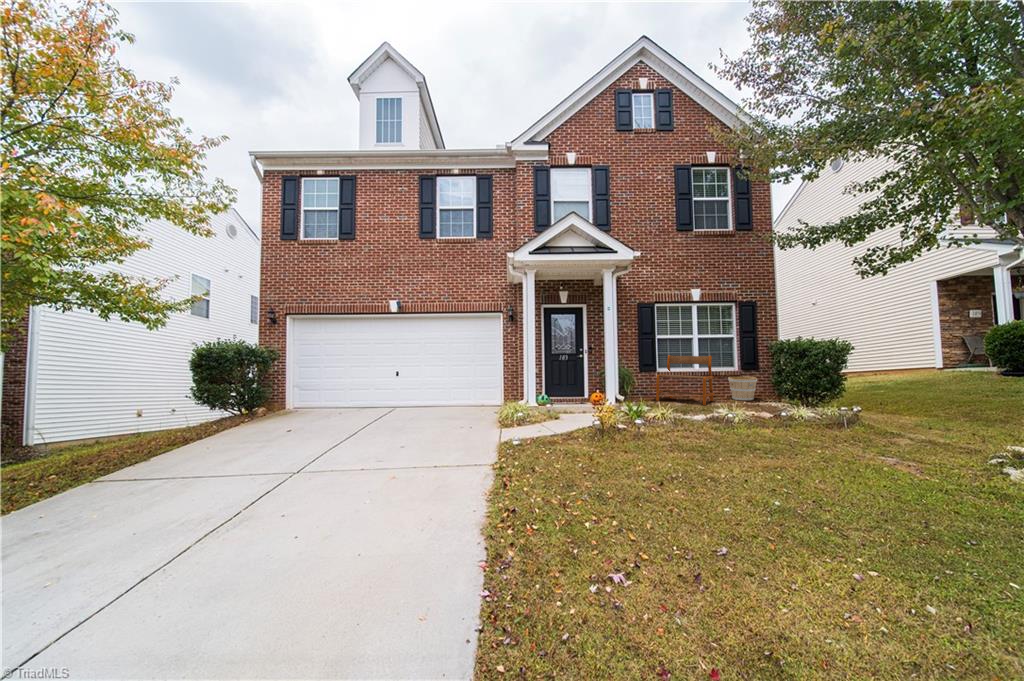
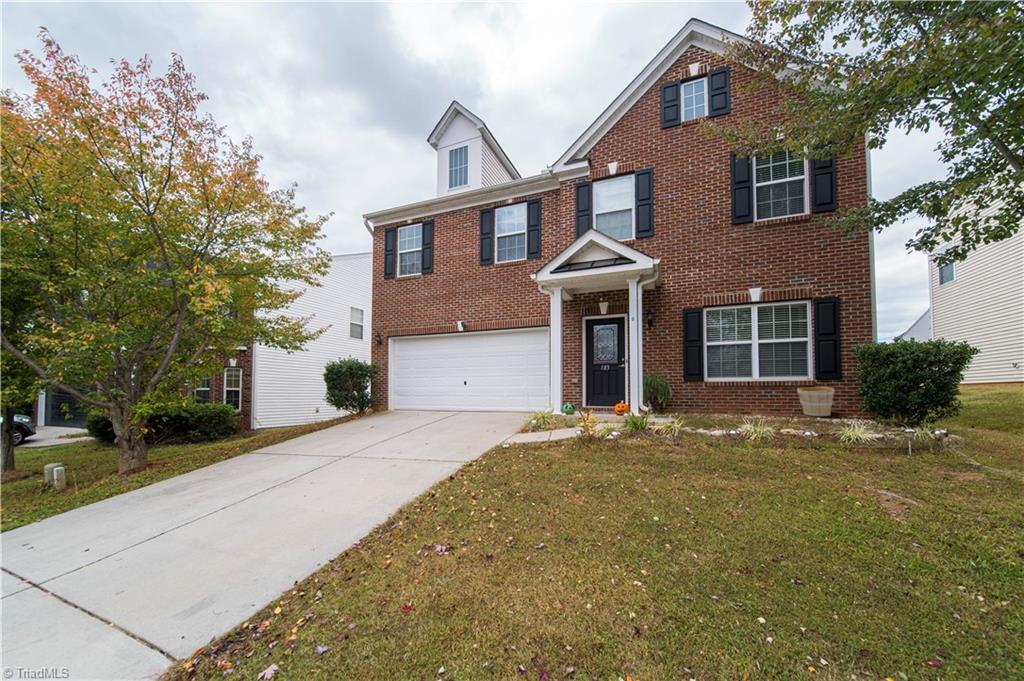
bench: present [656,355,715,405] -> none [706,363,774,421]

